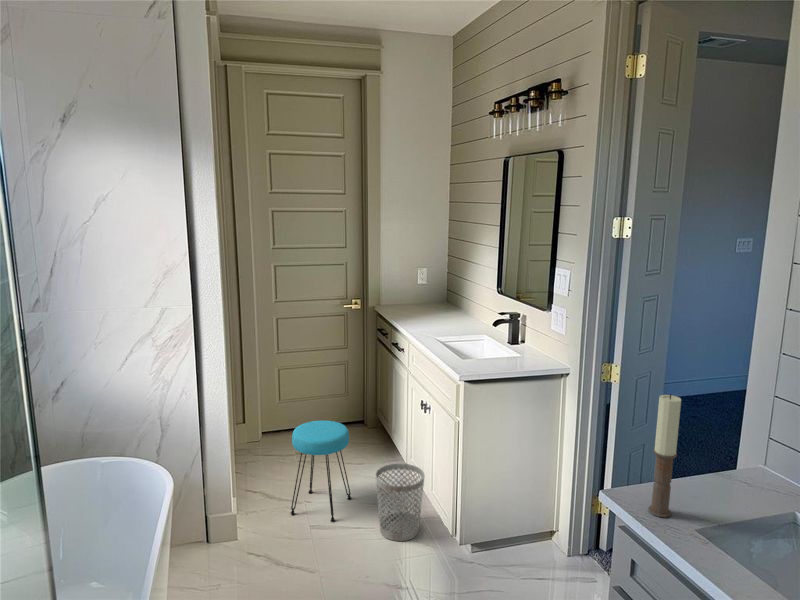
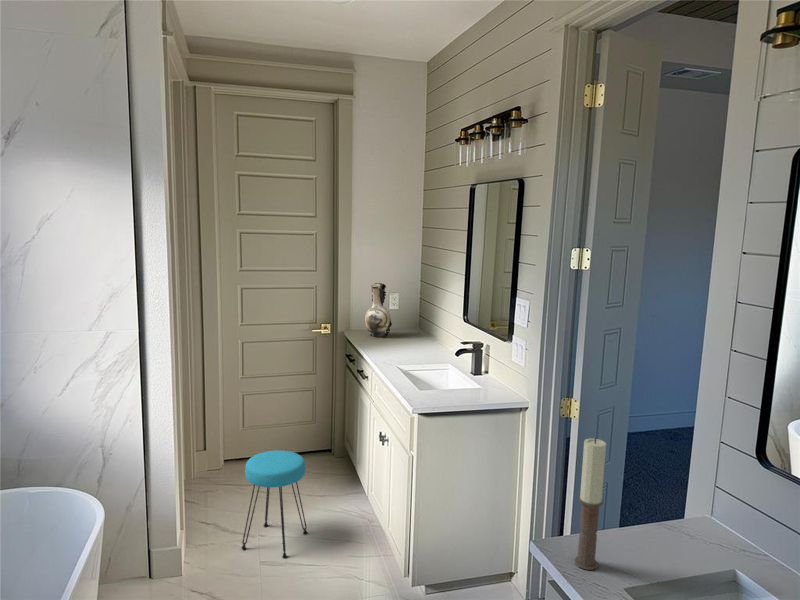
decorative vase: none [396,257,423,311] -> present [365,283,392,337]
wastebasket: present [376,463,424,541] -> none [328,498,380,580]

